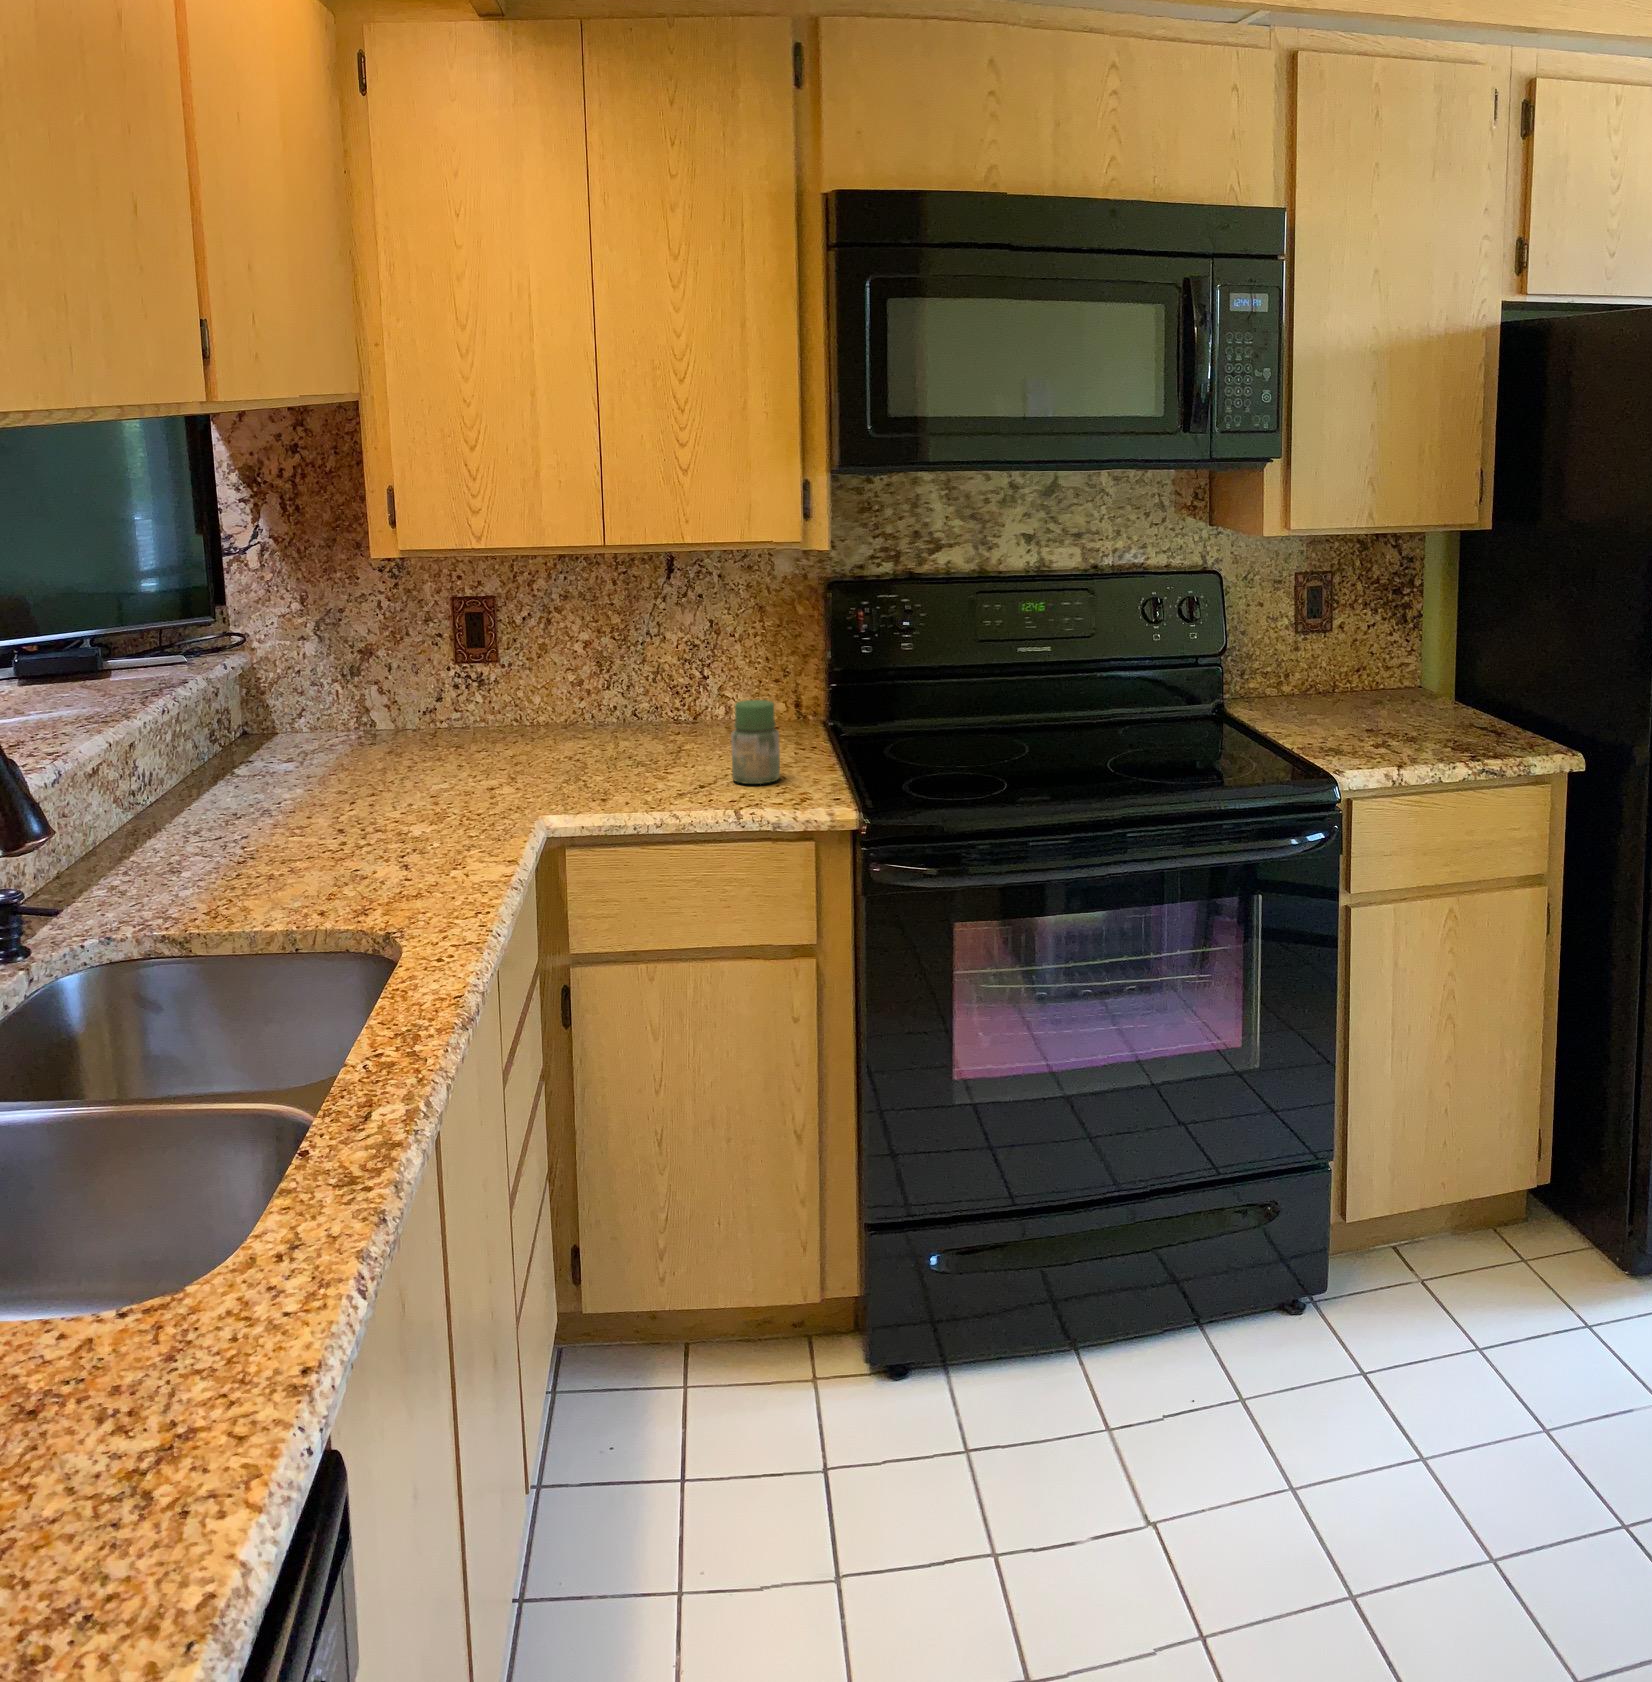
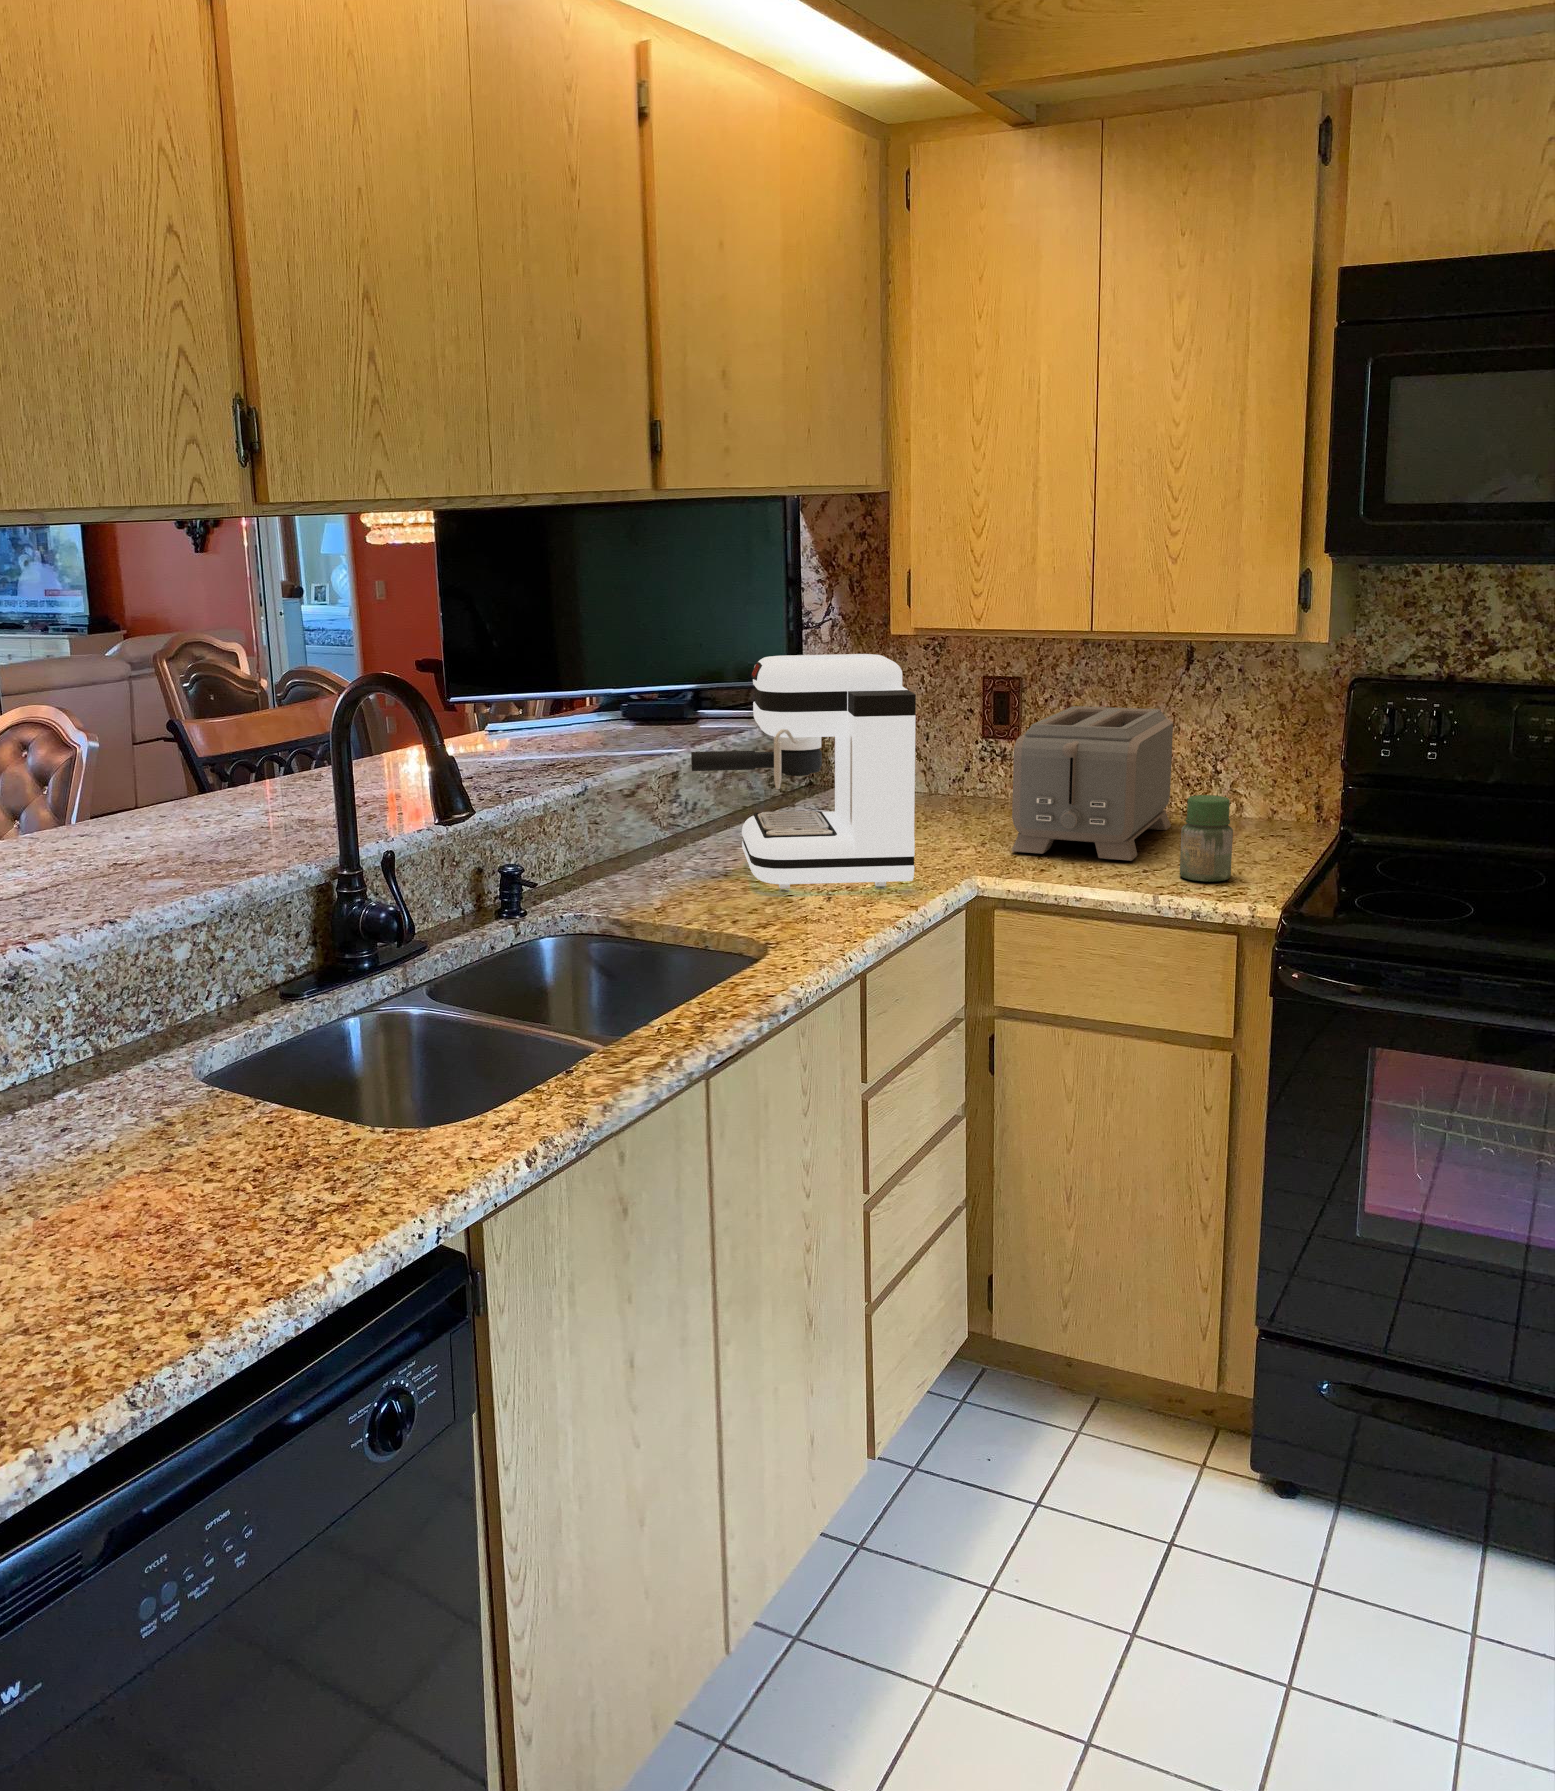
coffee maker: none [184,581,490,859] -> present [691,654,916,889]
toaster: none [543,621,676,779] -> present [1011,706,1173,861]

